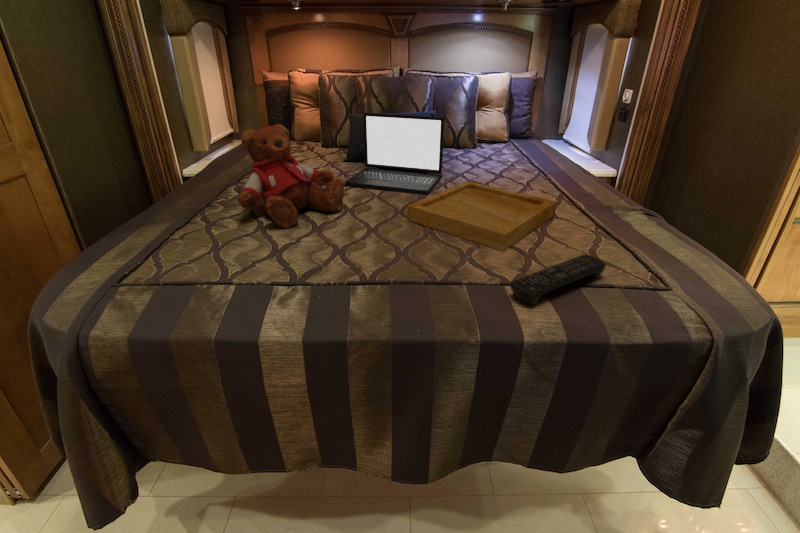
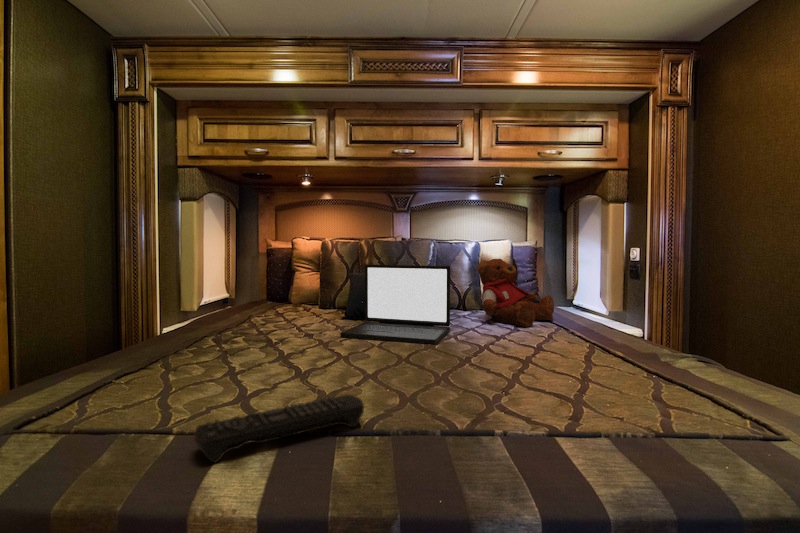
teddy bear: present [238,124,344,228] -> present [478,259,554,327]
tray: present [407,181,557,251] -> none [413,328,592,397]
remote control: present [510,254,606,305] -> present [194,395,364,462]

